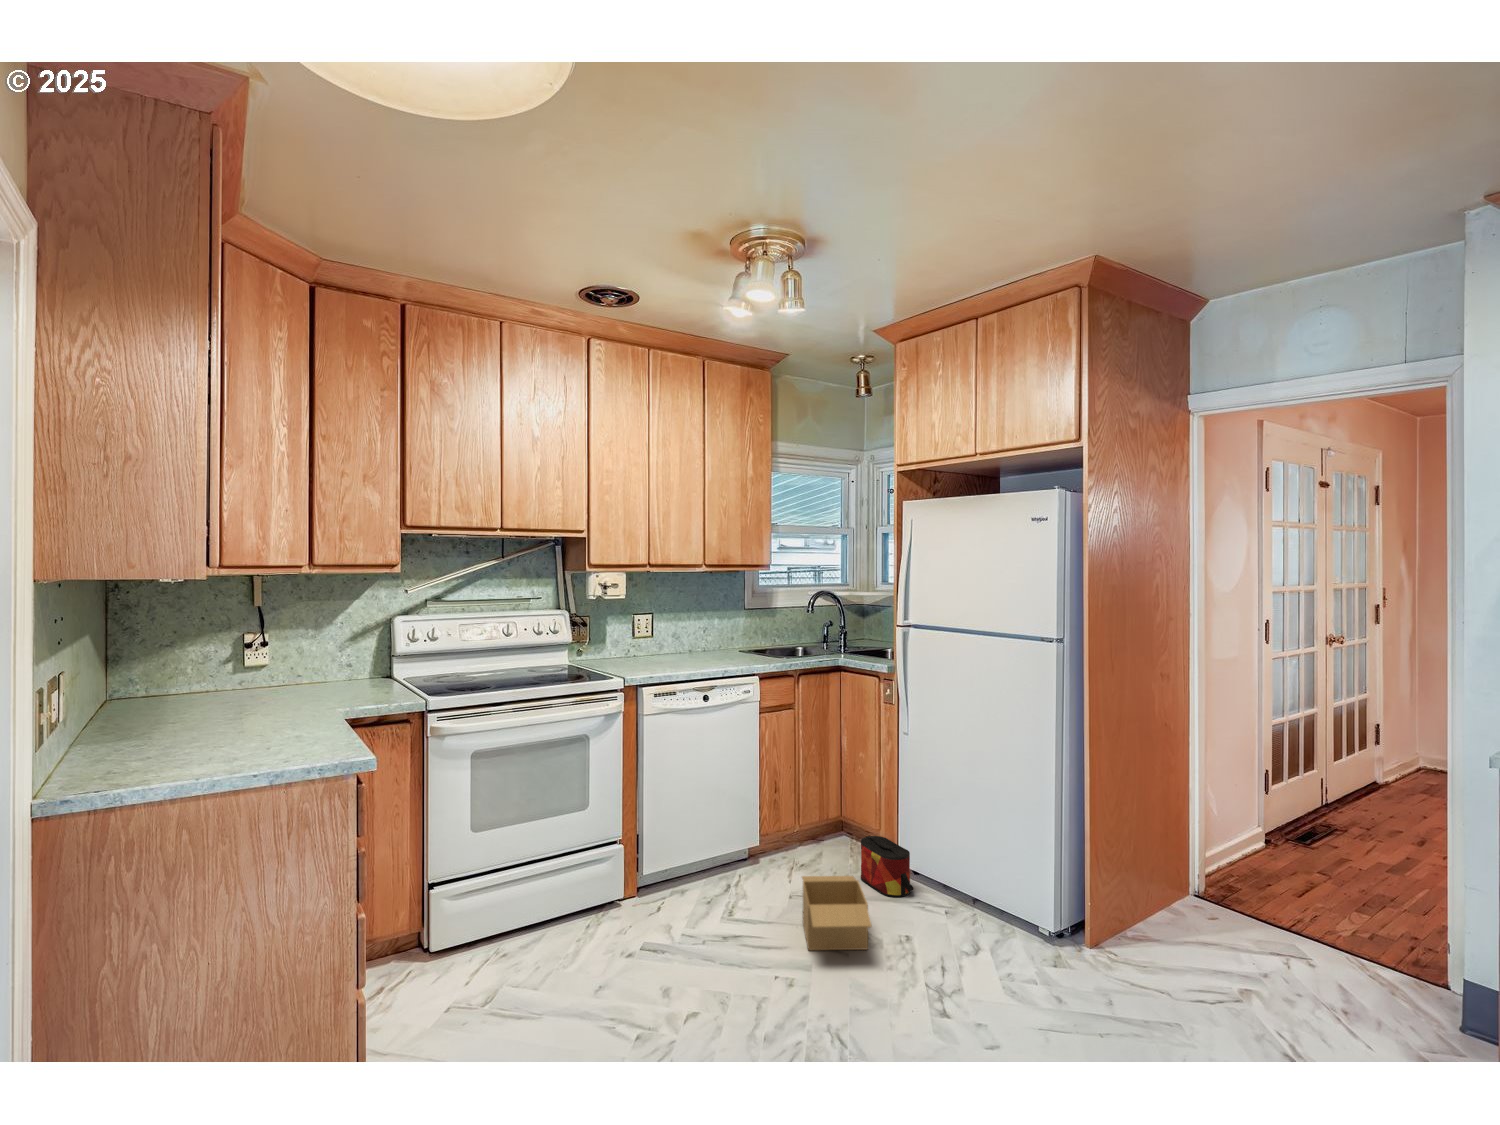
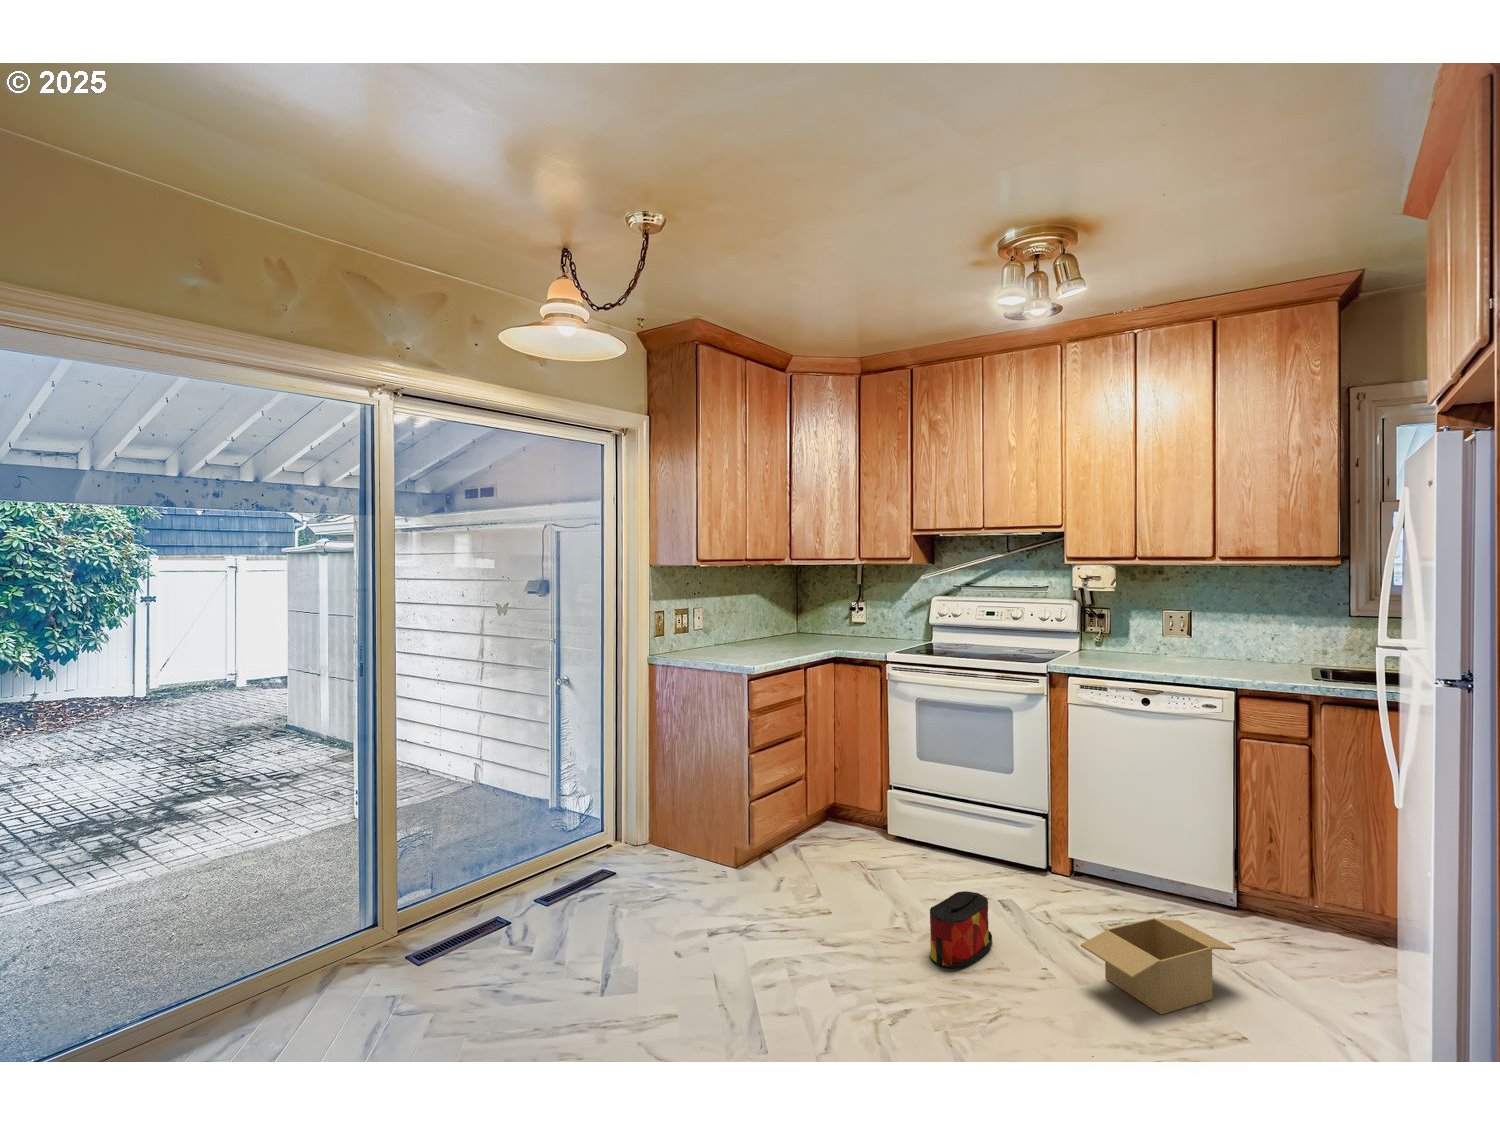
bag: present [861,836,913,897] -> present [930,891,992,969]

